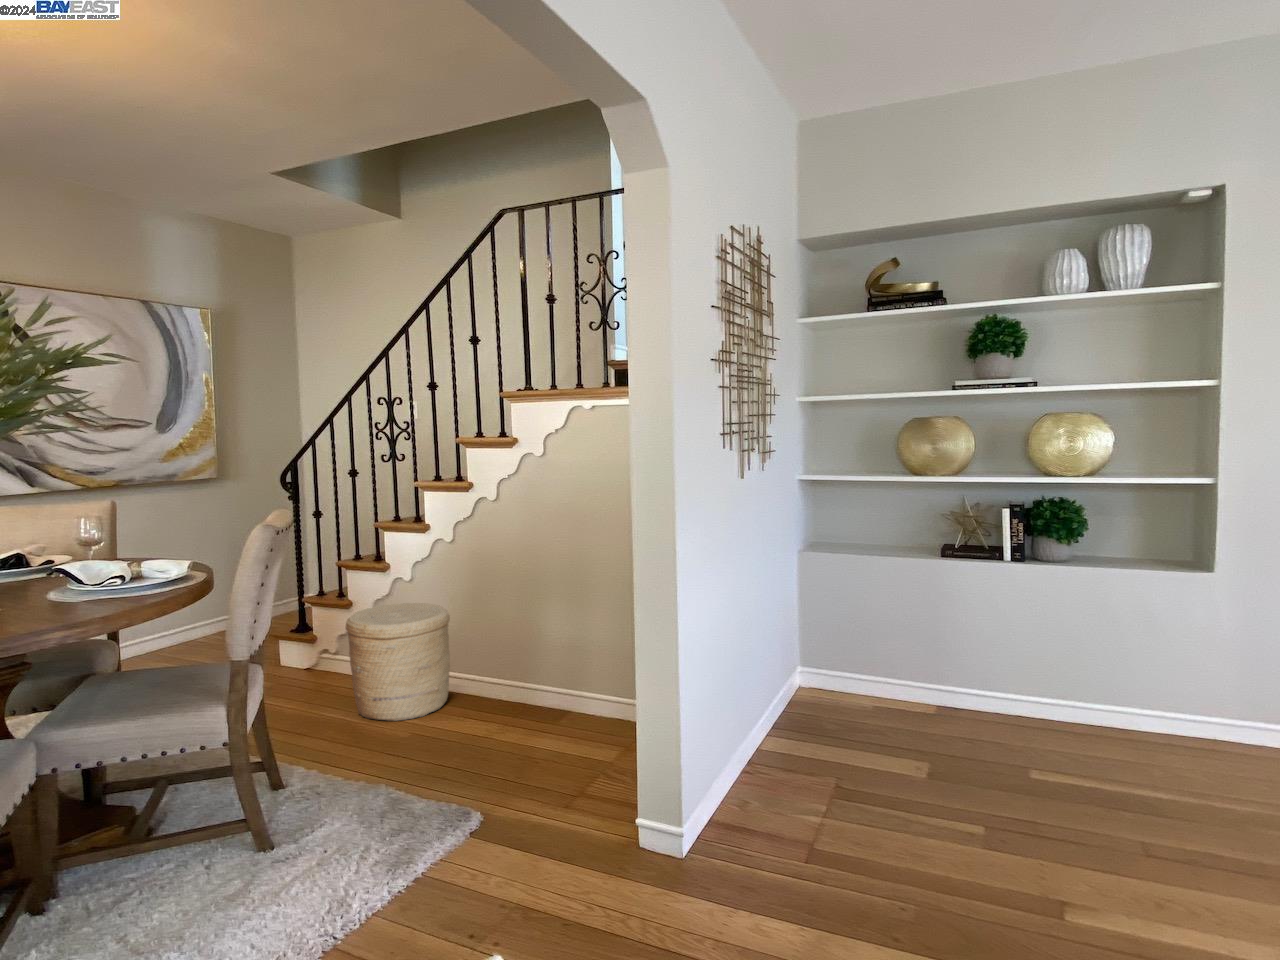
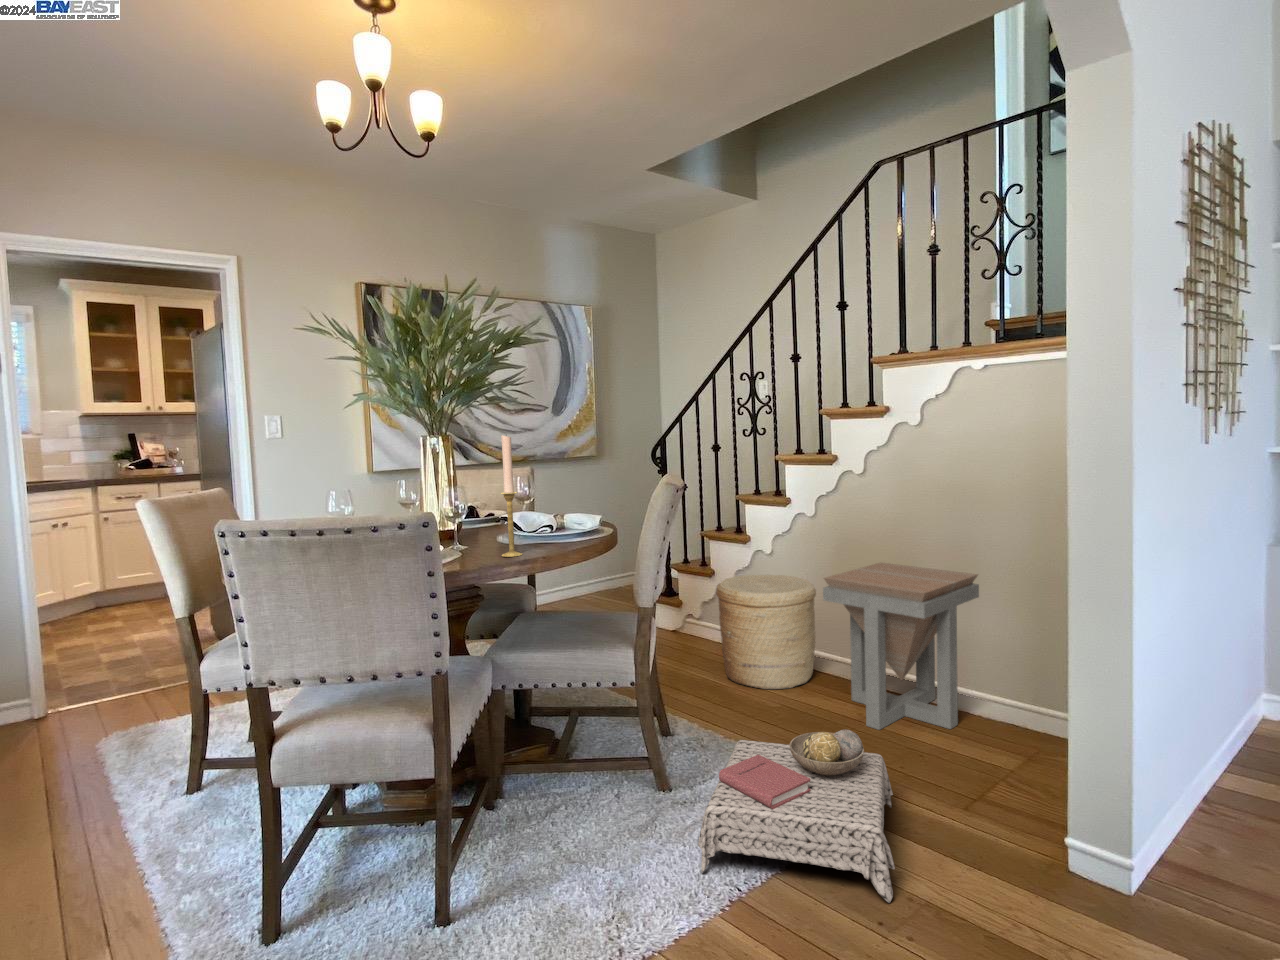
candlestick: none [41,476,74,619] -> present [501,435,522,557]
side table: none [449,585,591,746] -> present [823,563,979,730]
ottoman: none [293,755,500,931] -> present [698,729,895,903]

